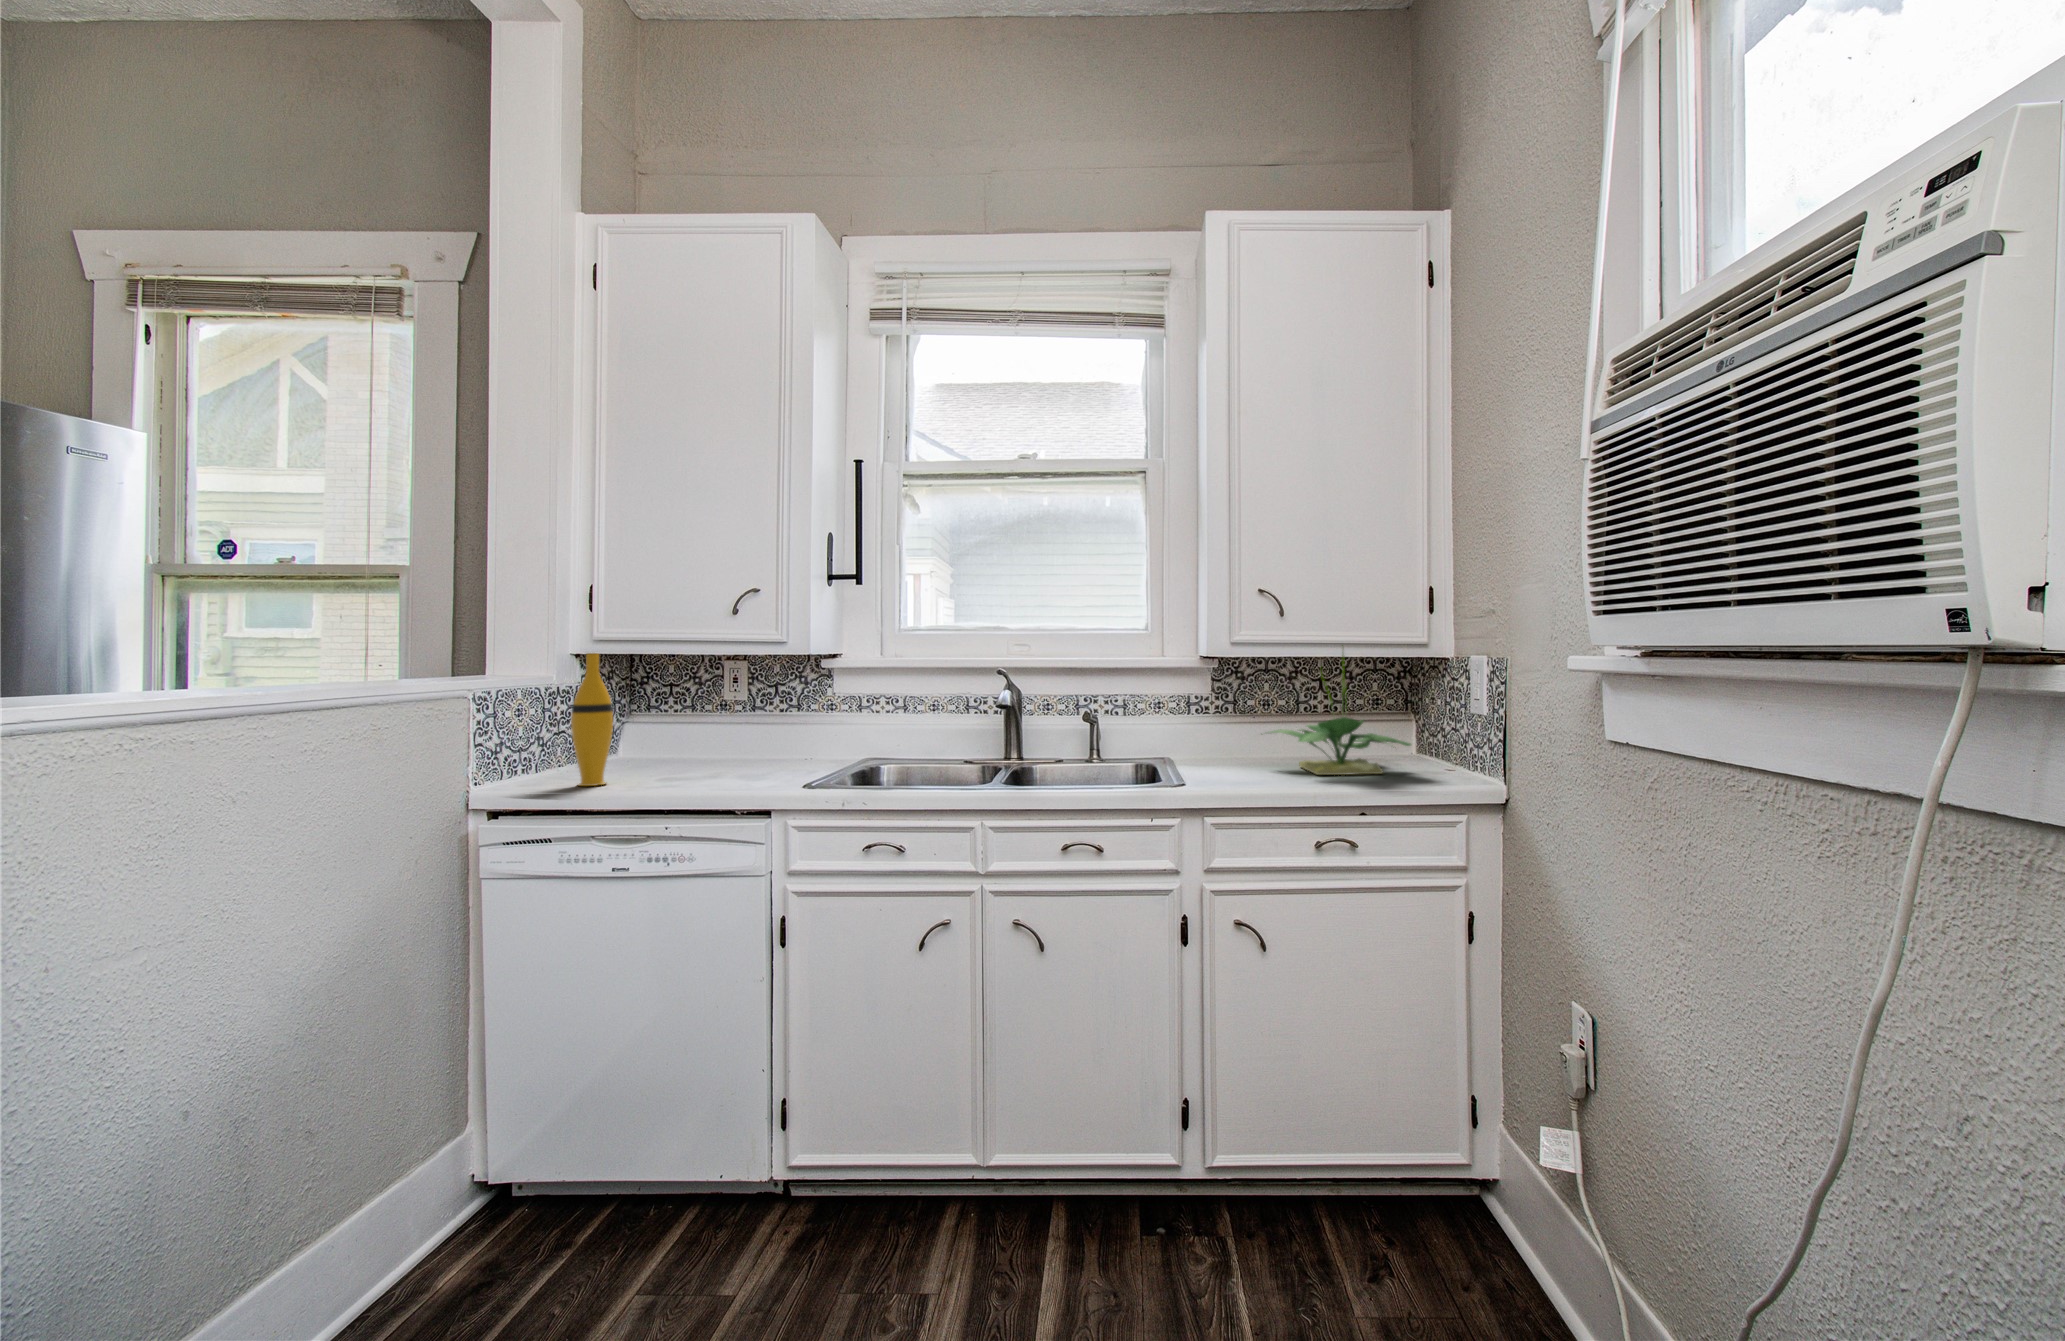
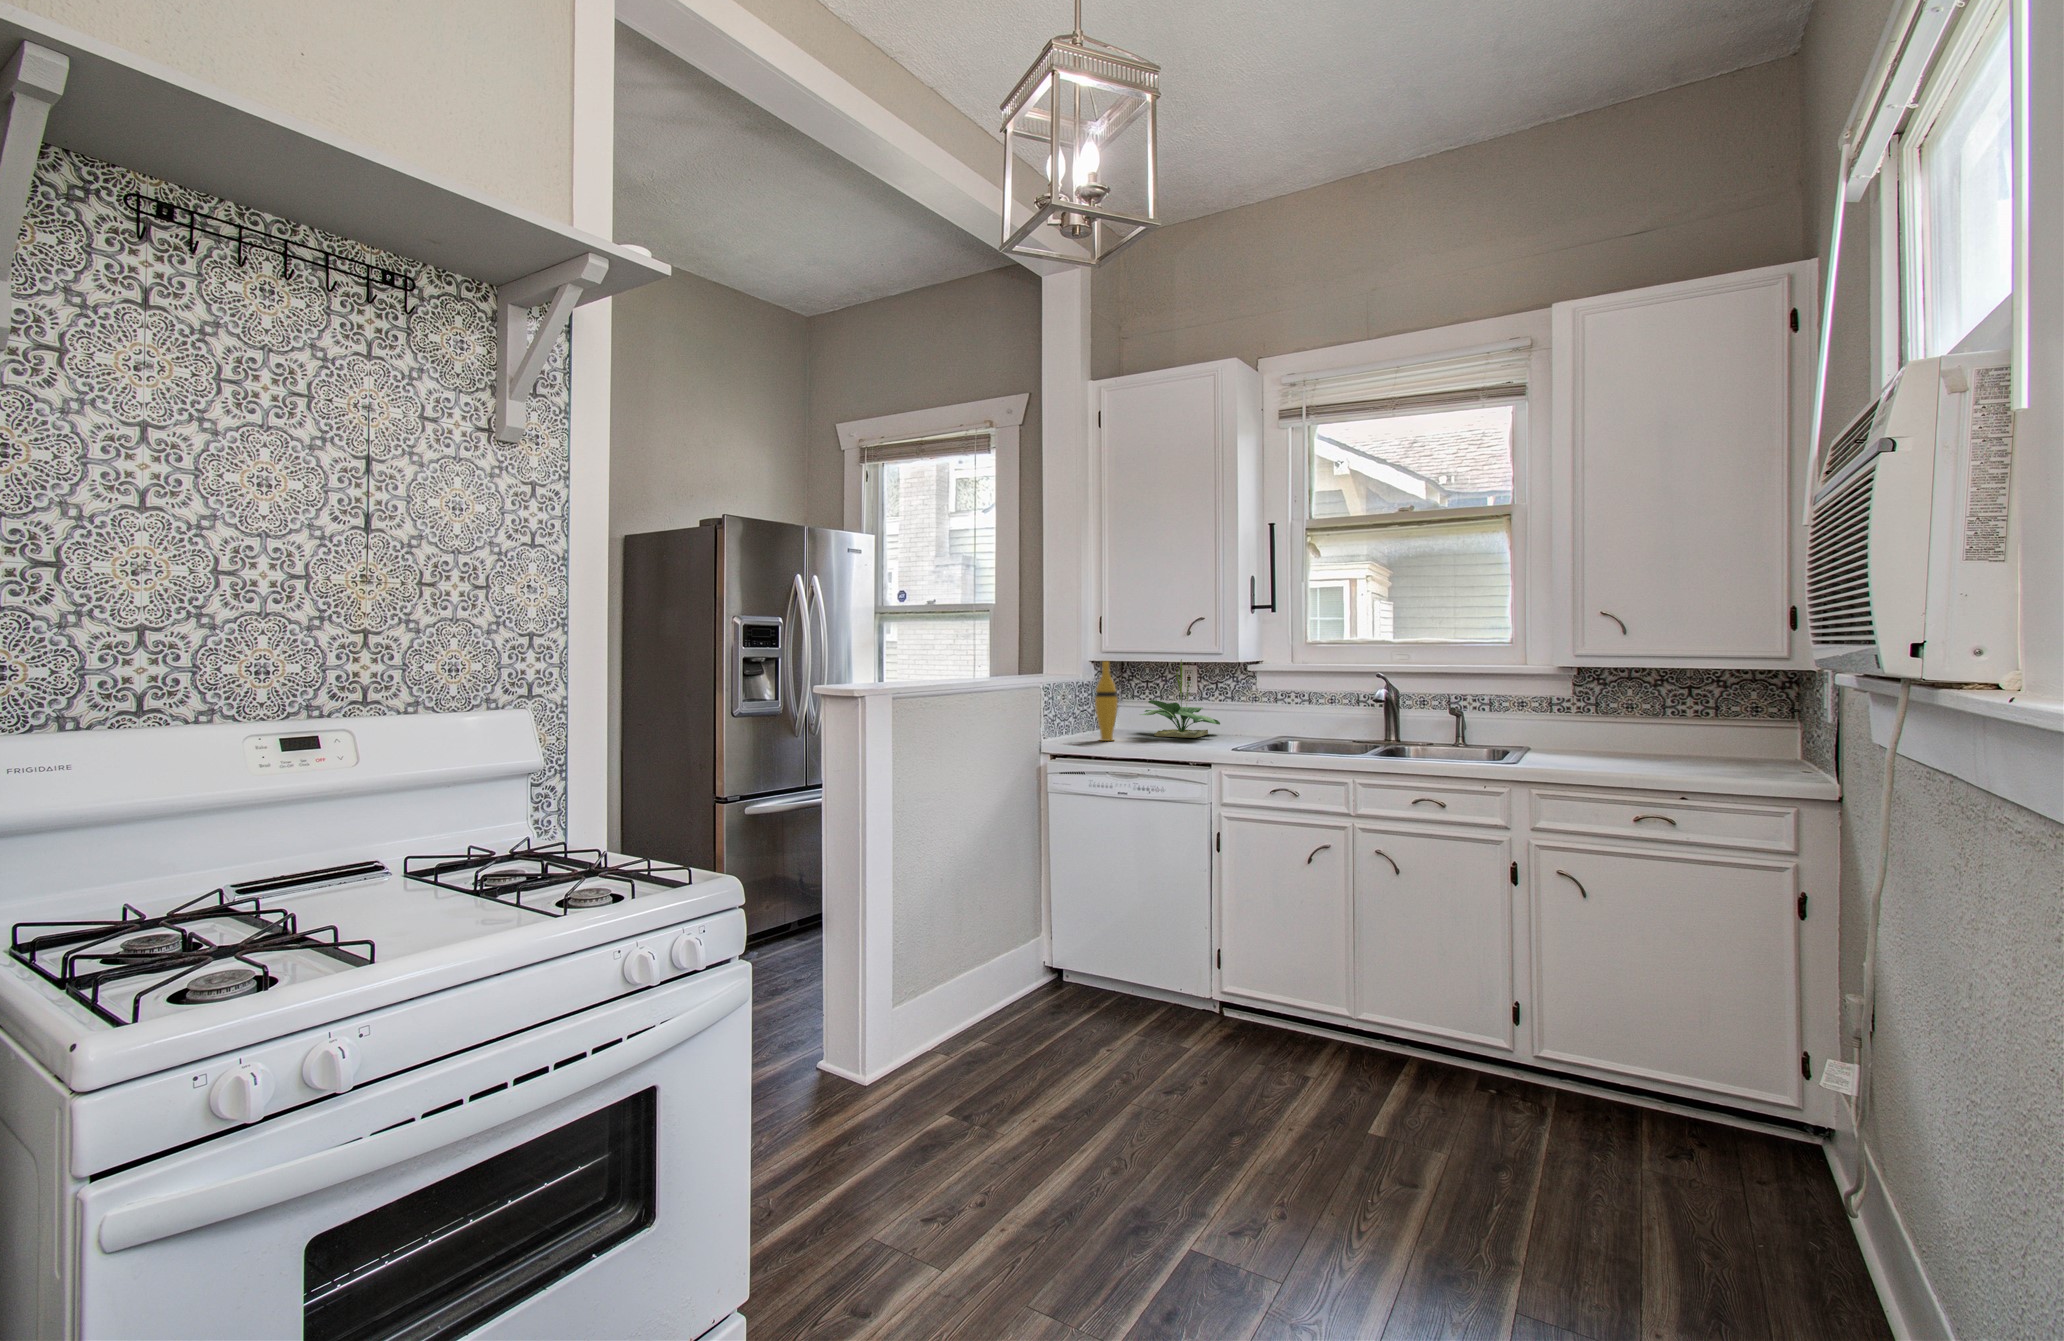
potted plant: present [1271,645,1411,775] -> present [1141,659,1220,738]

